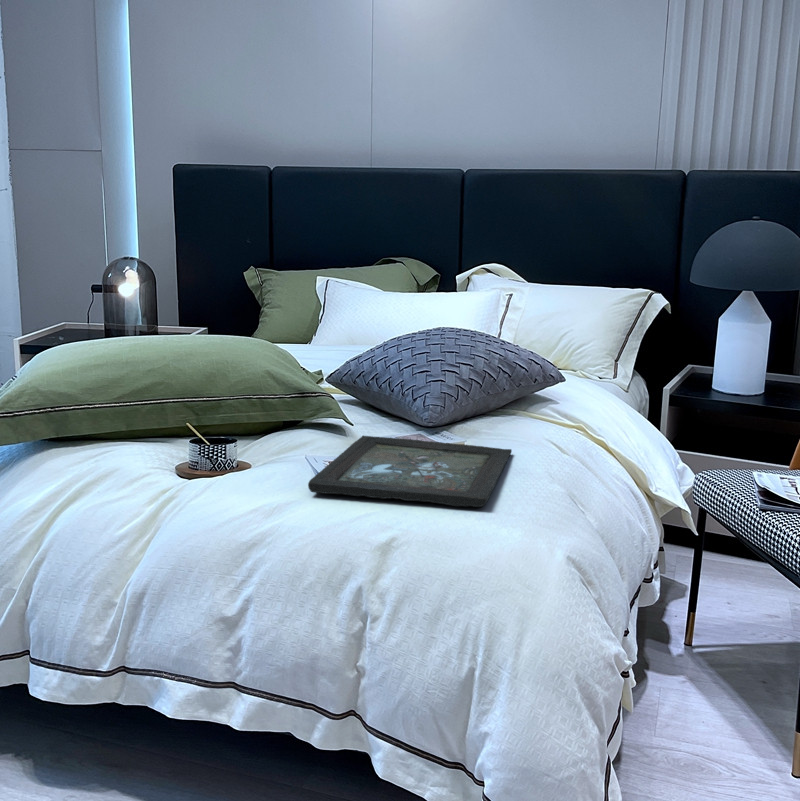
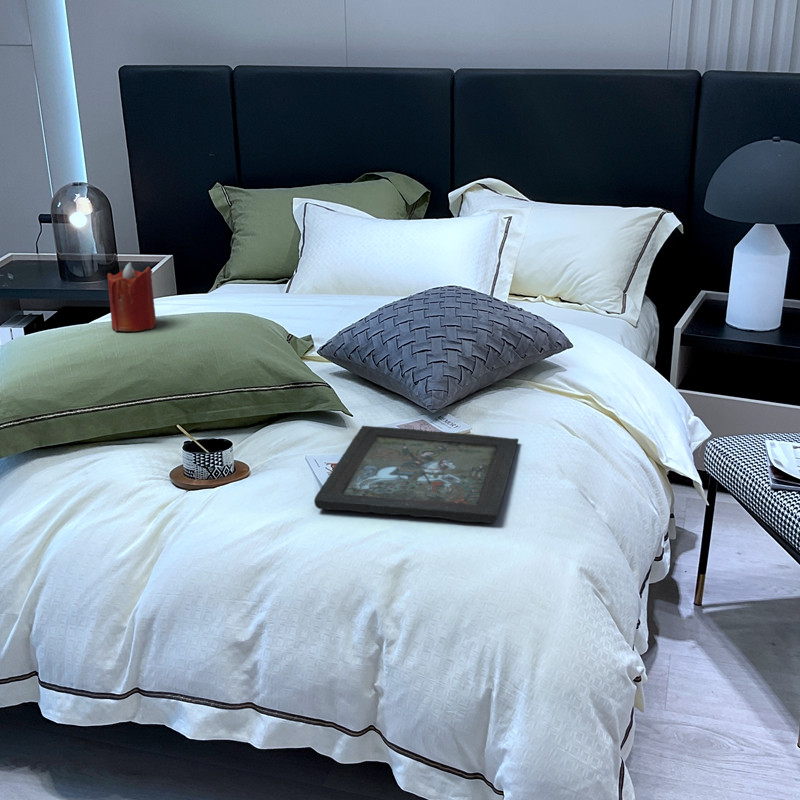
candle: none [132,281,176,344] -> present [107,262,156,331]

